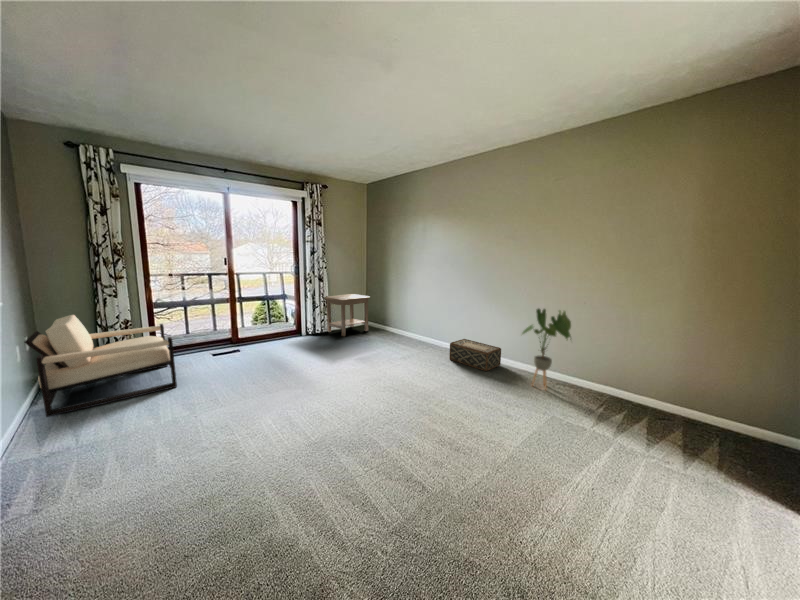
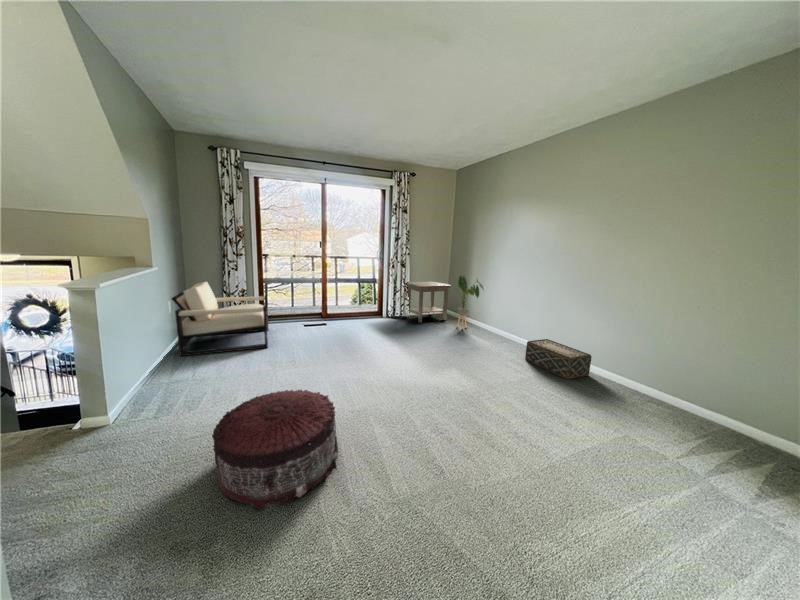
house plant: present [522,309,571,389] -> present [451,276,484,329]
pouf: none [177,423,322,562] -> present [212,390,338,509]

